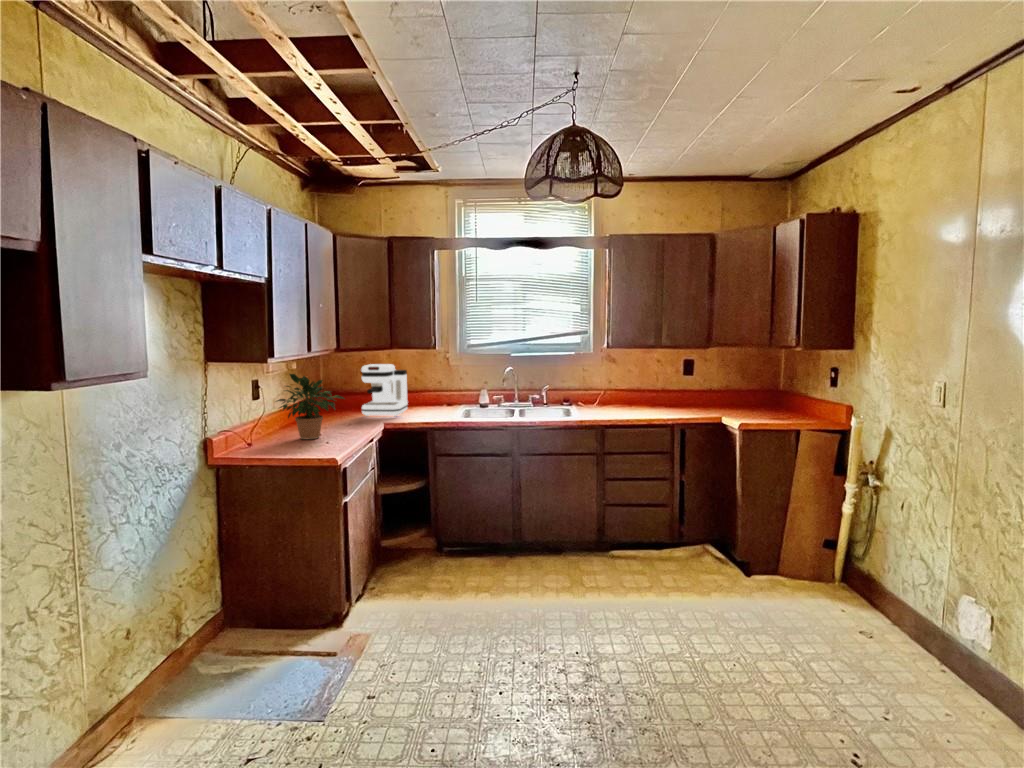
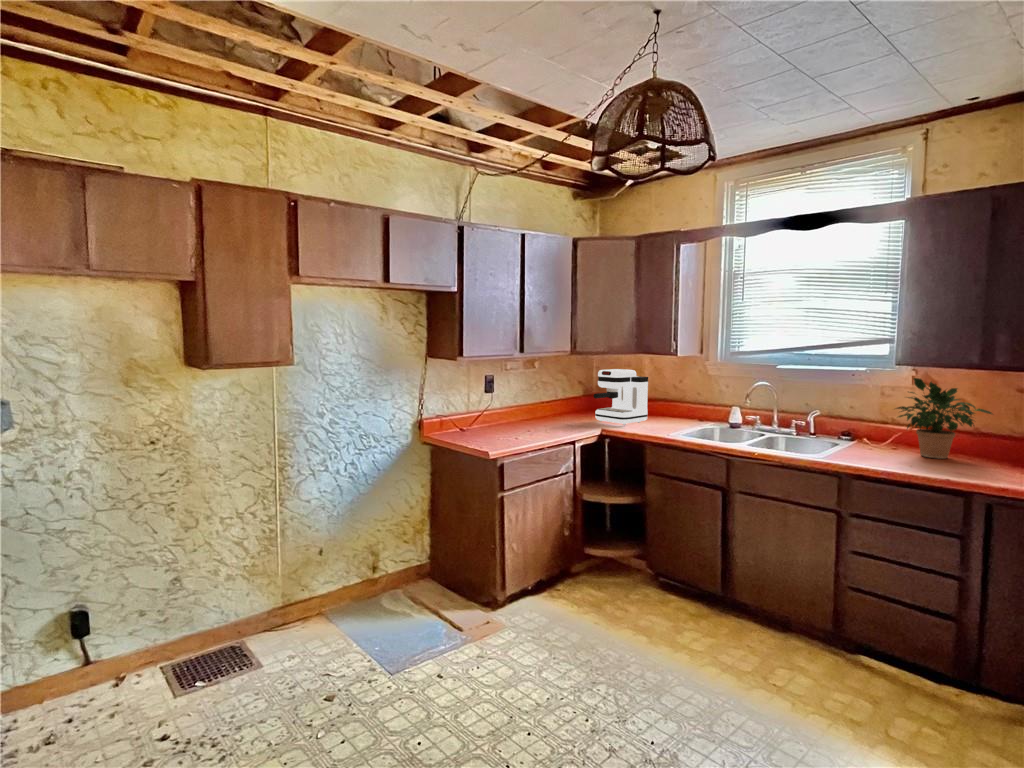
potted plant: present [277,374,344,439] -> present [896,378,992,459]

